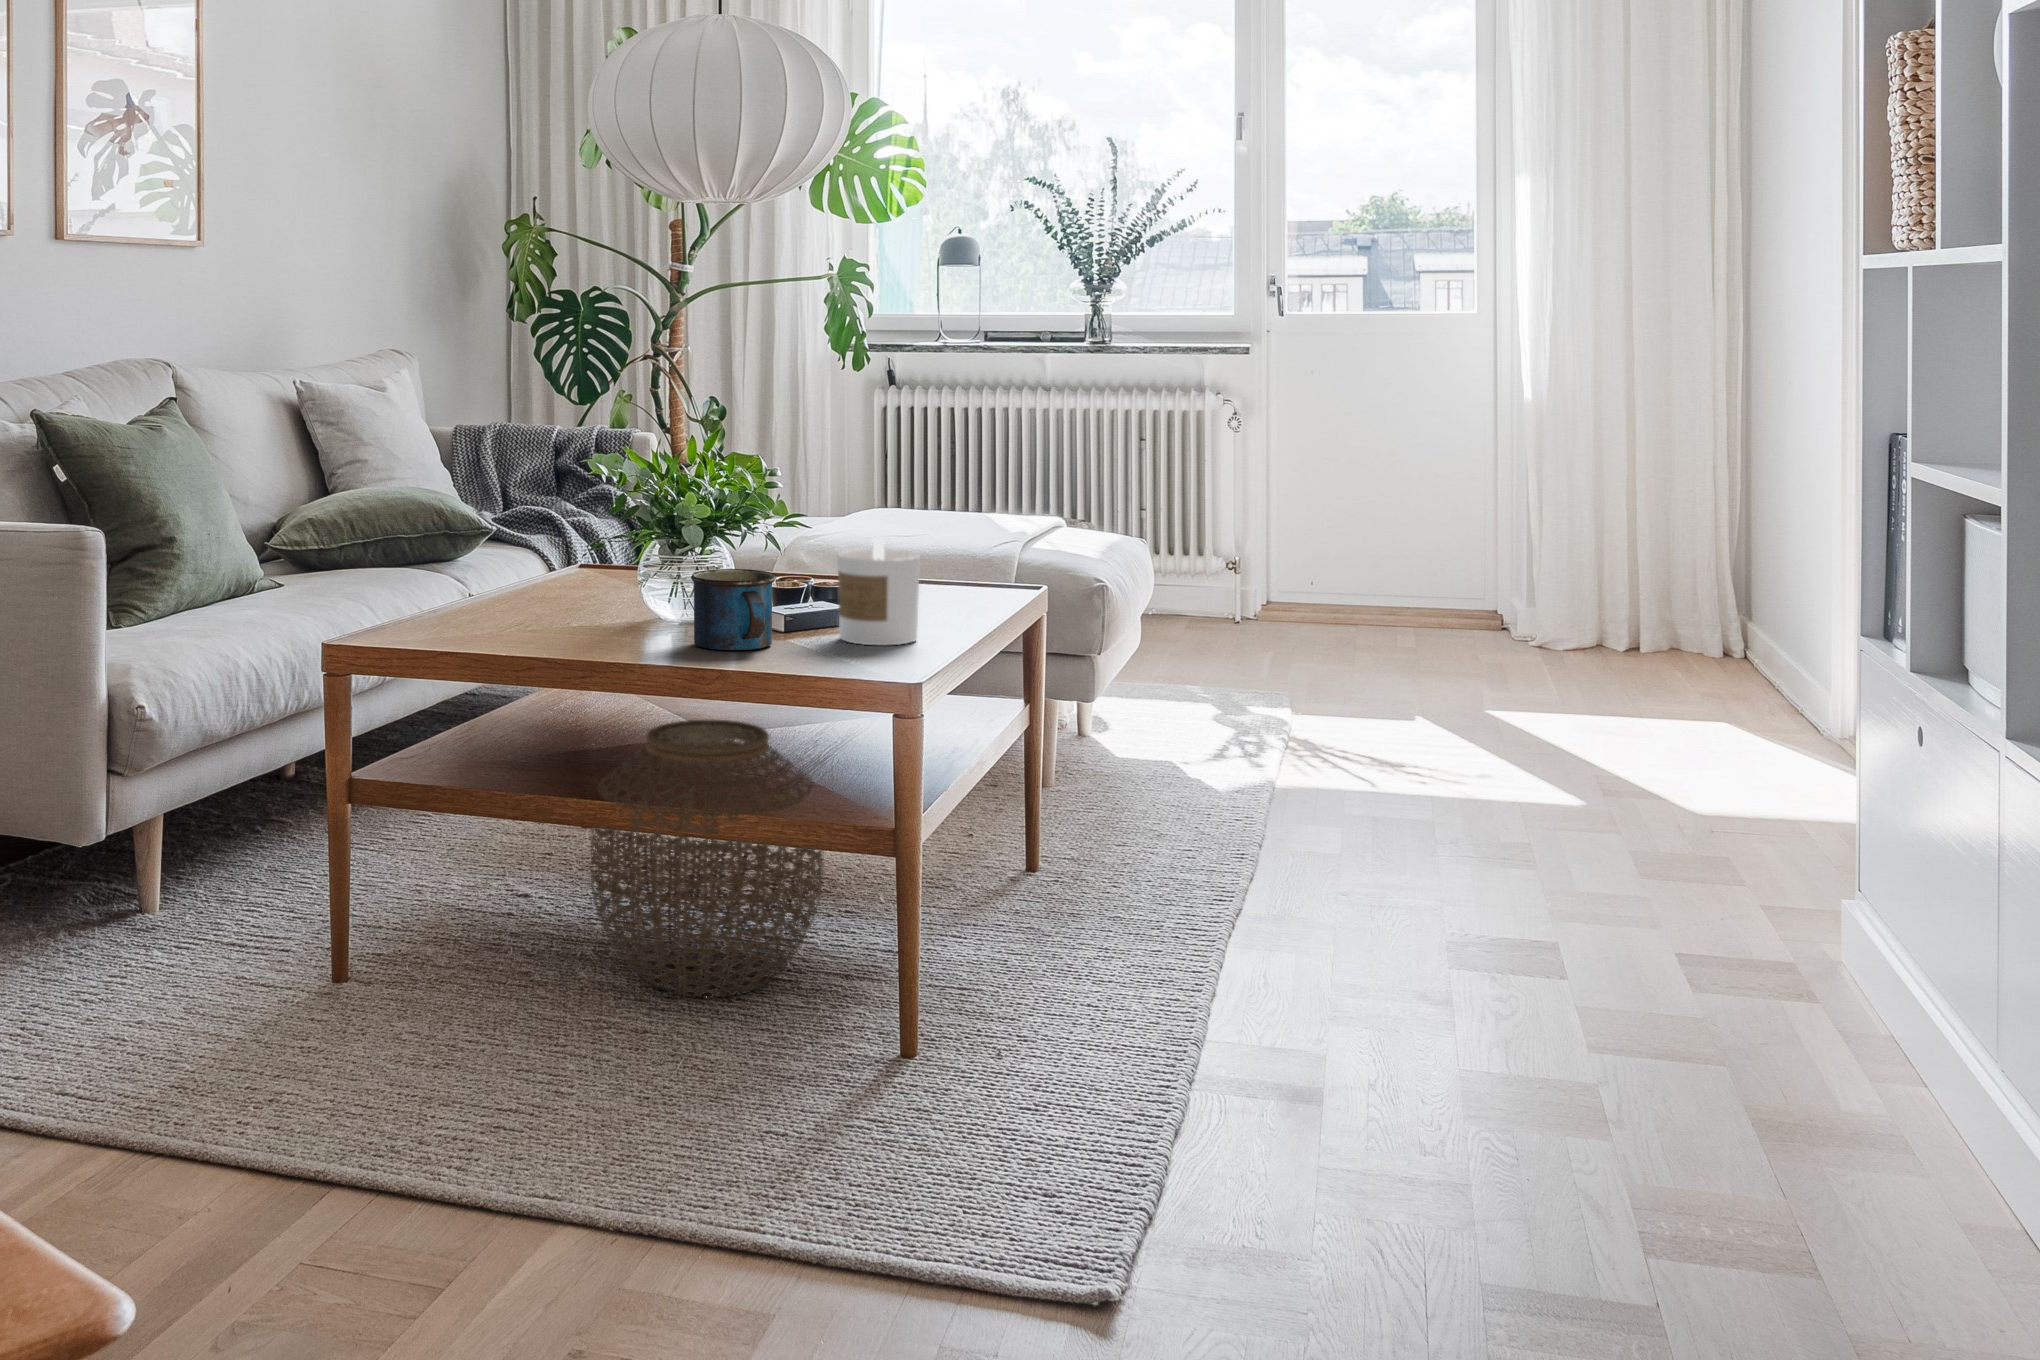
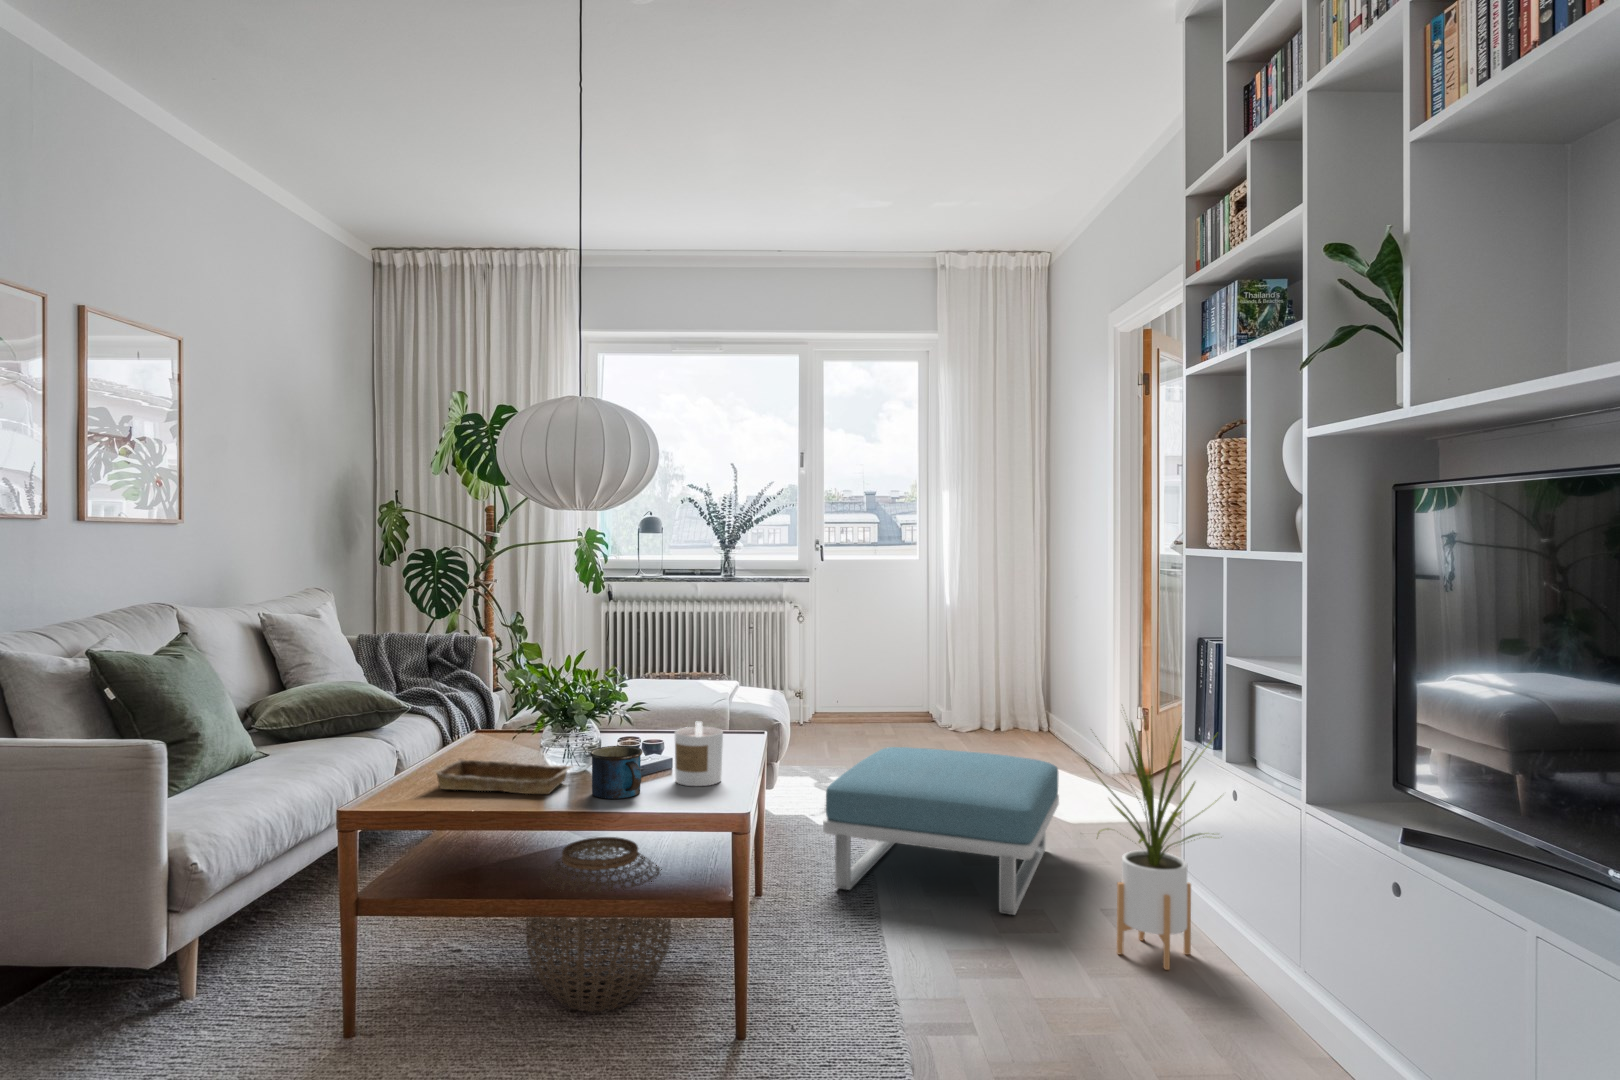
house plant: none [1632,543,1928,1076] -> present [1086,722,1221,970]
tray: none [462,584,684,639] -> present [433,759,572,794]
footstool: none [1151,641,1658,953] -> present [823,747,1059,915]

